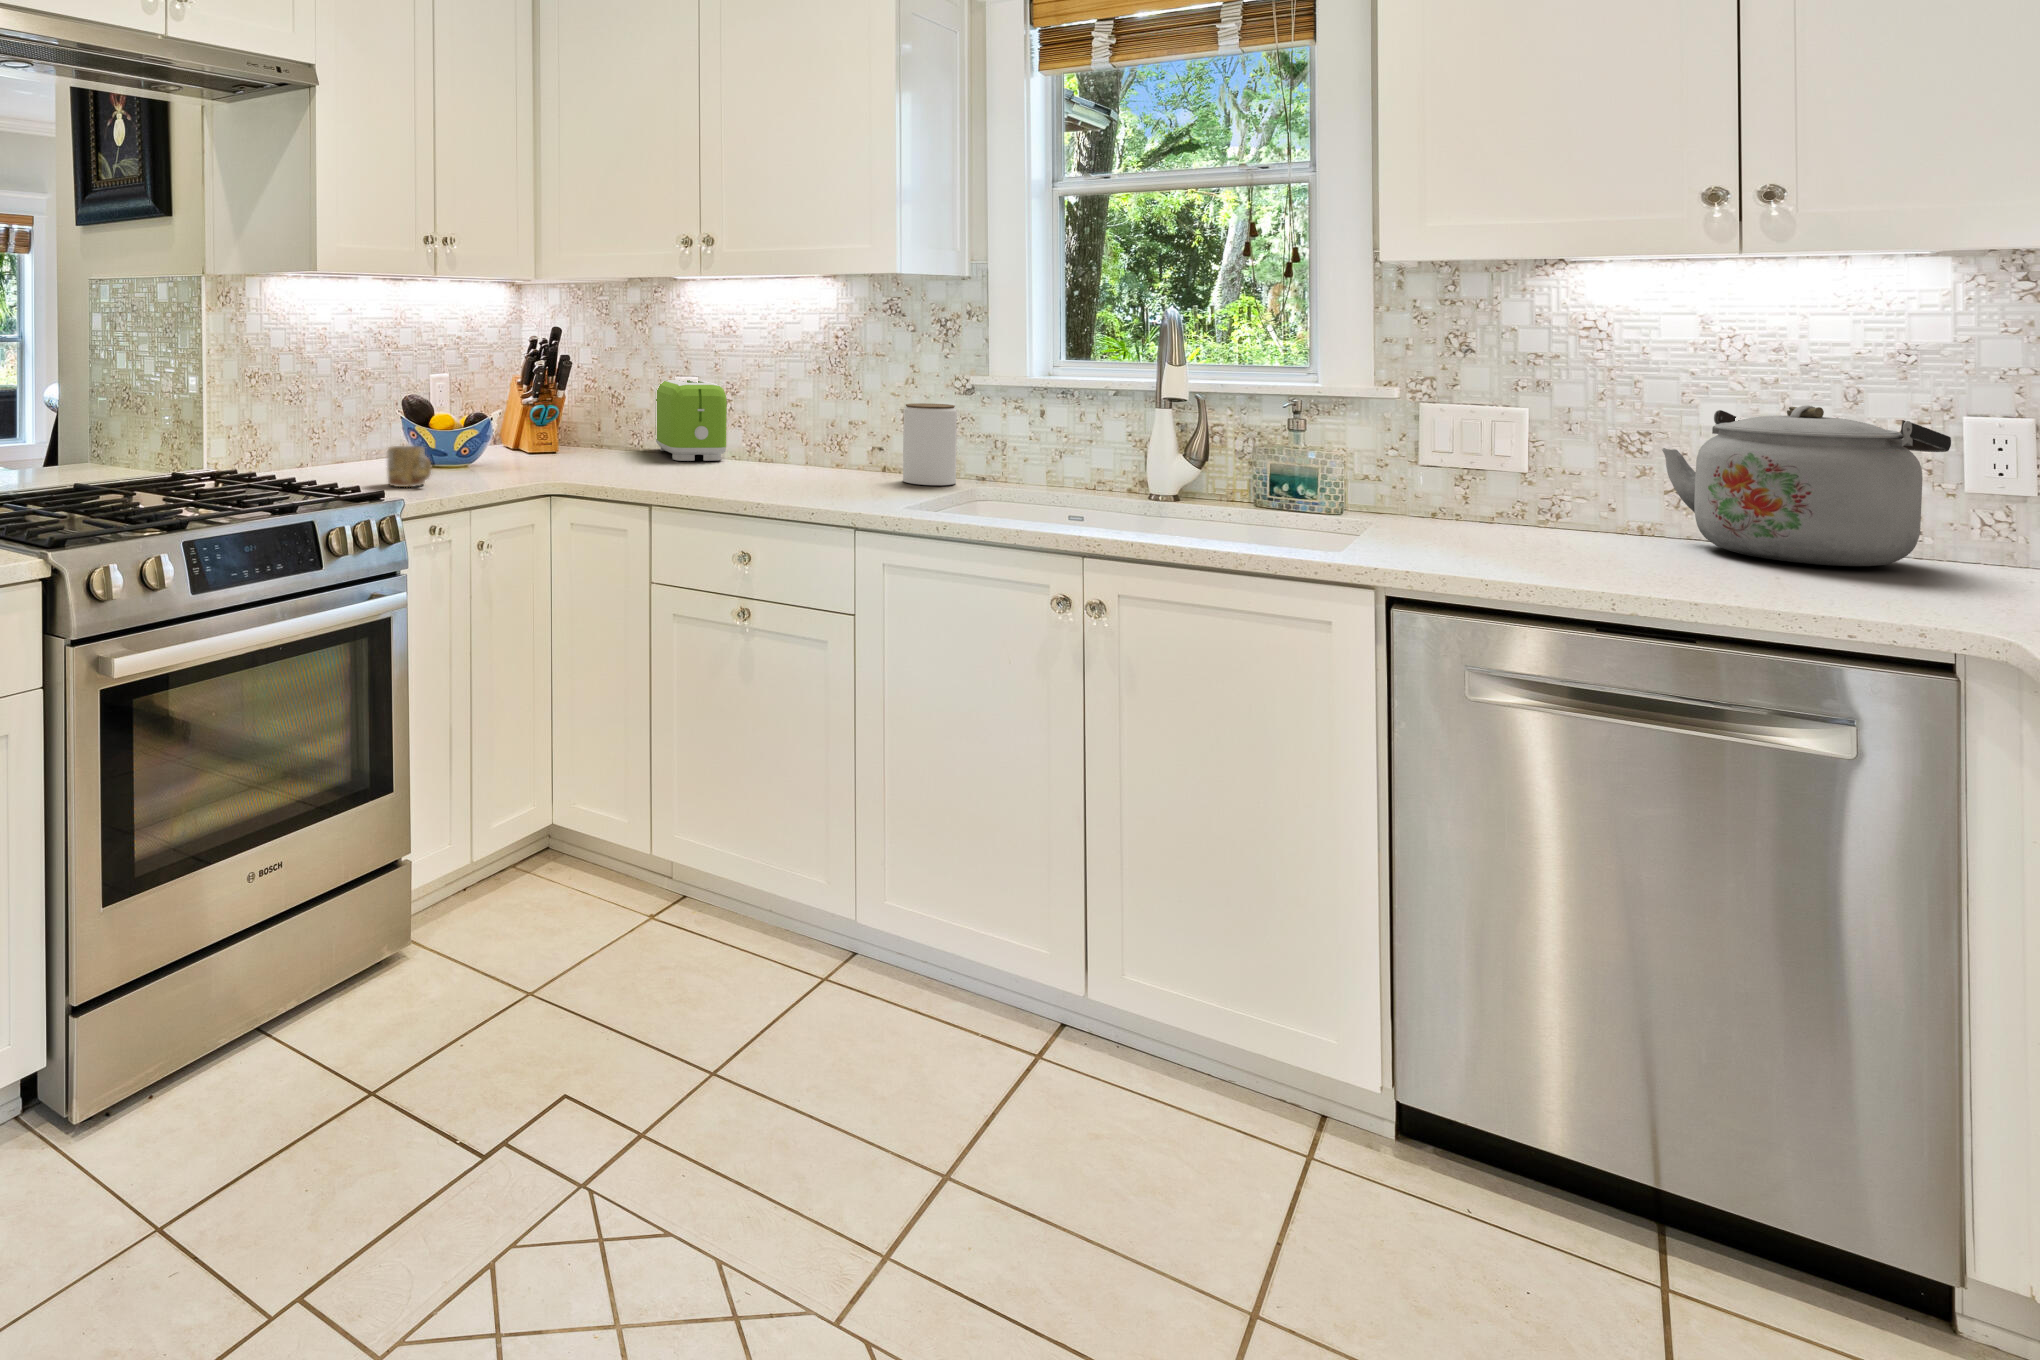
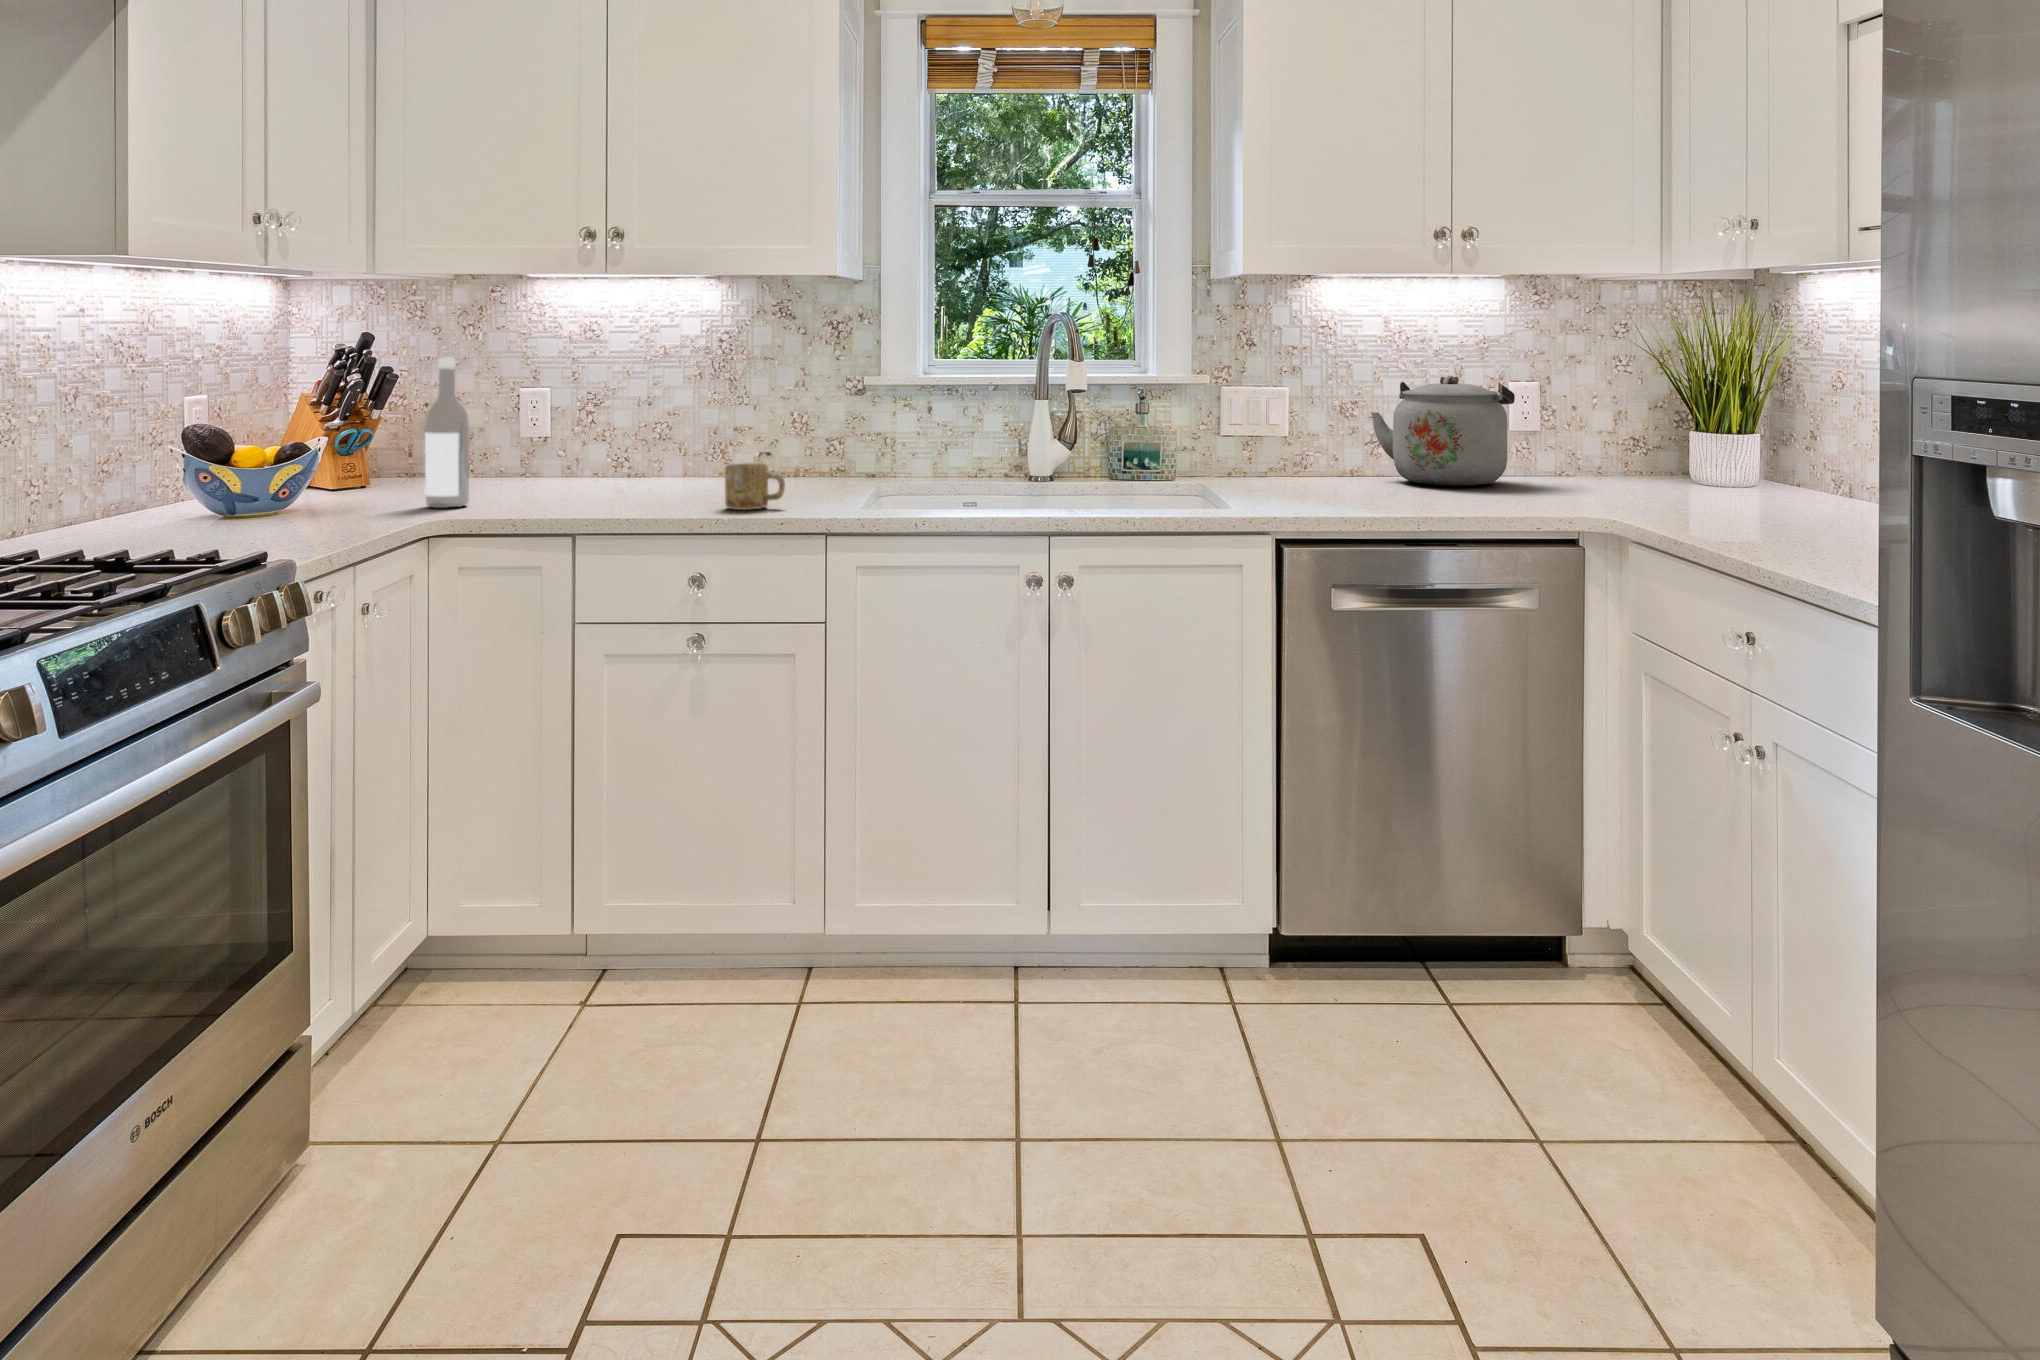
wine bottle: none [558,351,592,474] -> present [425,358,469,508]
toaster: present [655,379,727,461] -> none [488,391,596,486]
jar: present [903,403,957,485] -> none [808,405,860,487]
mug: present [387,446,431,487] -> present [725,463,785,510]

